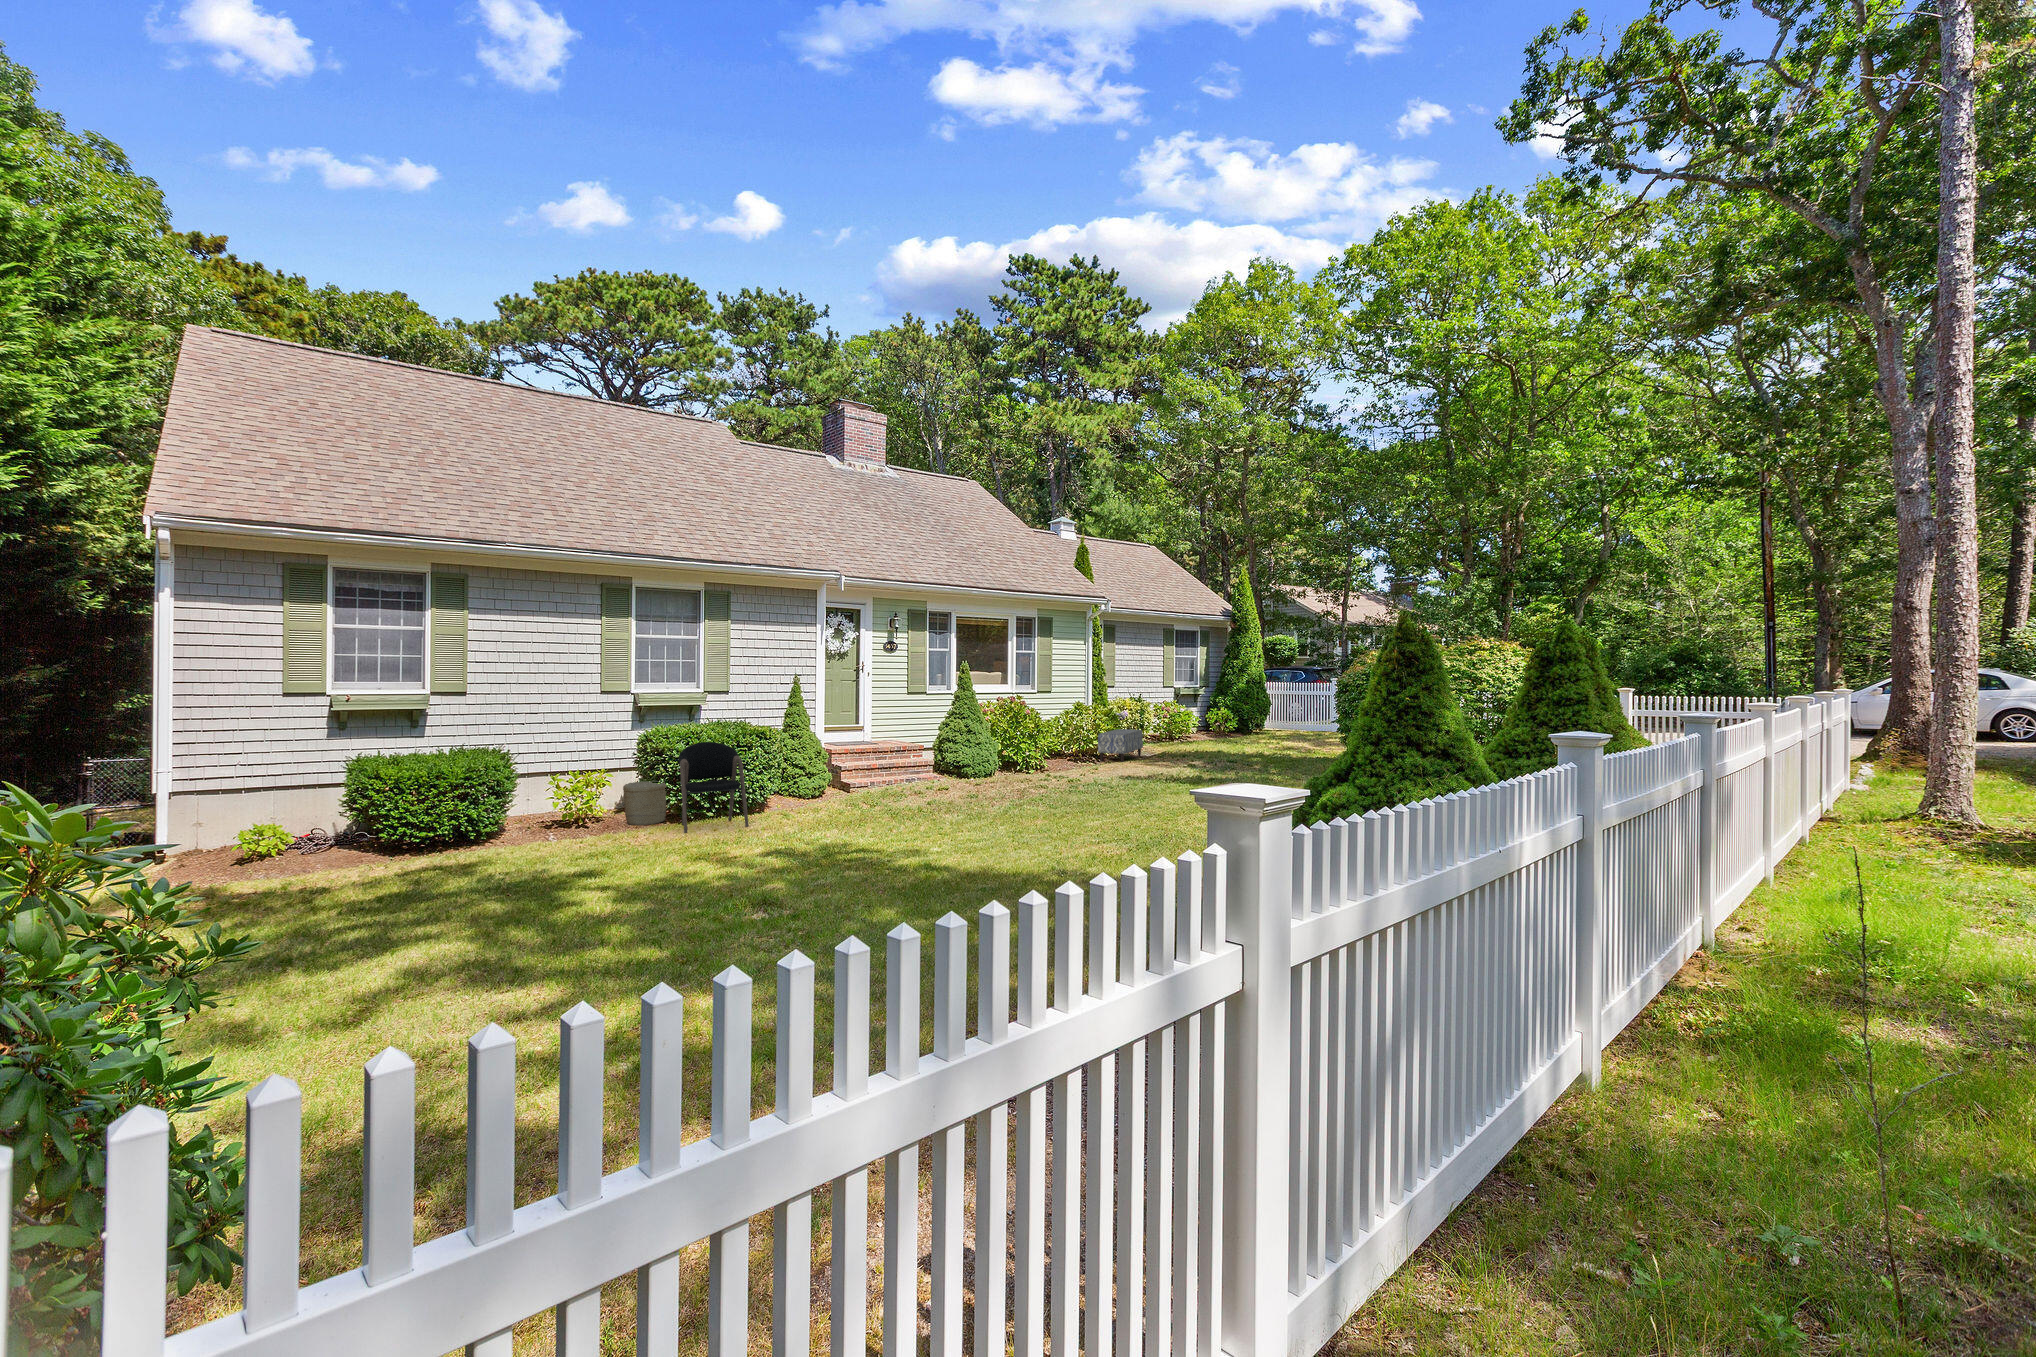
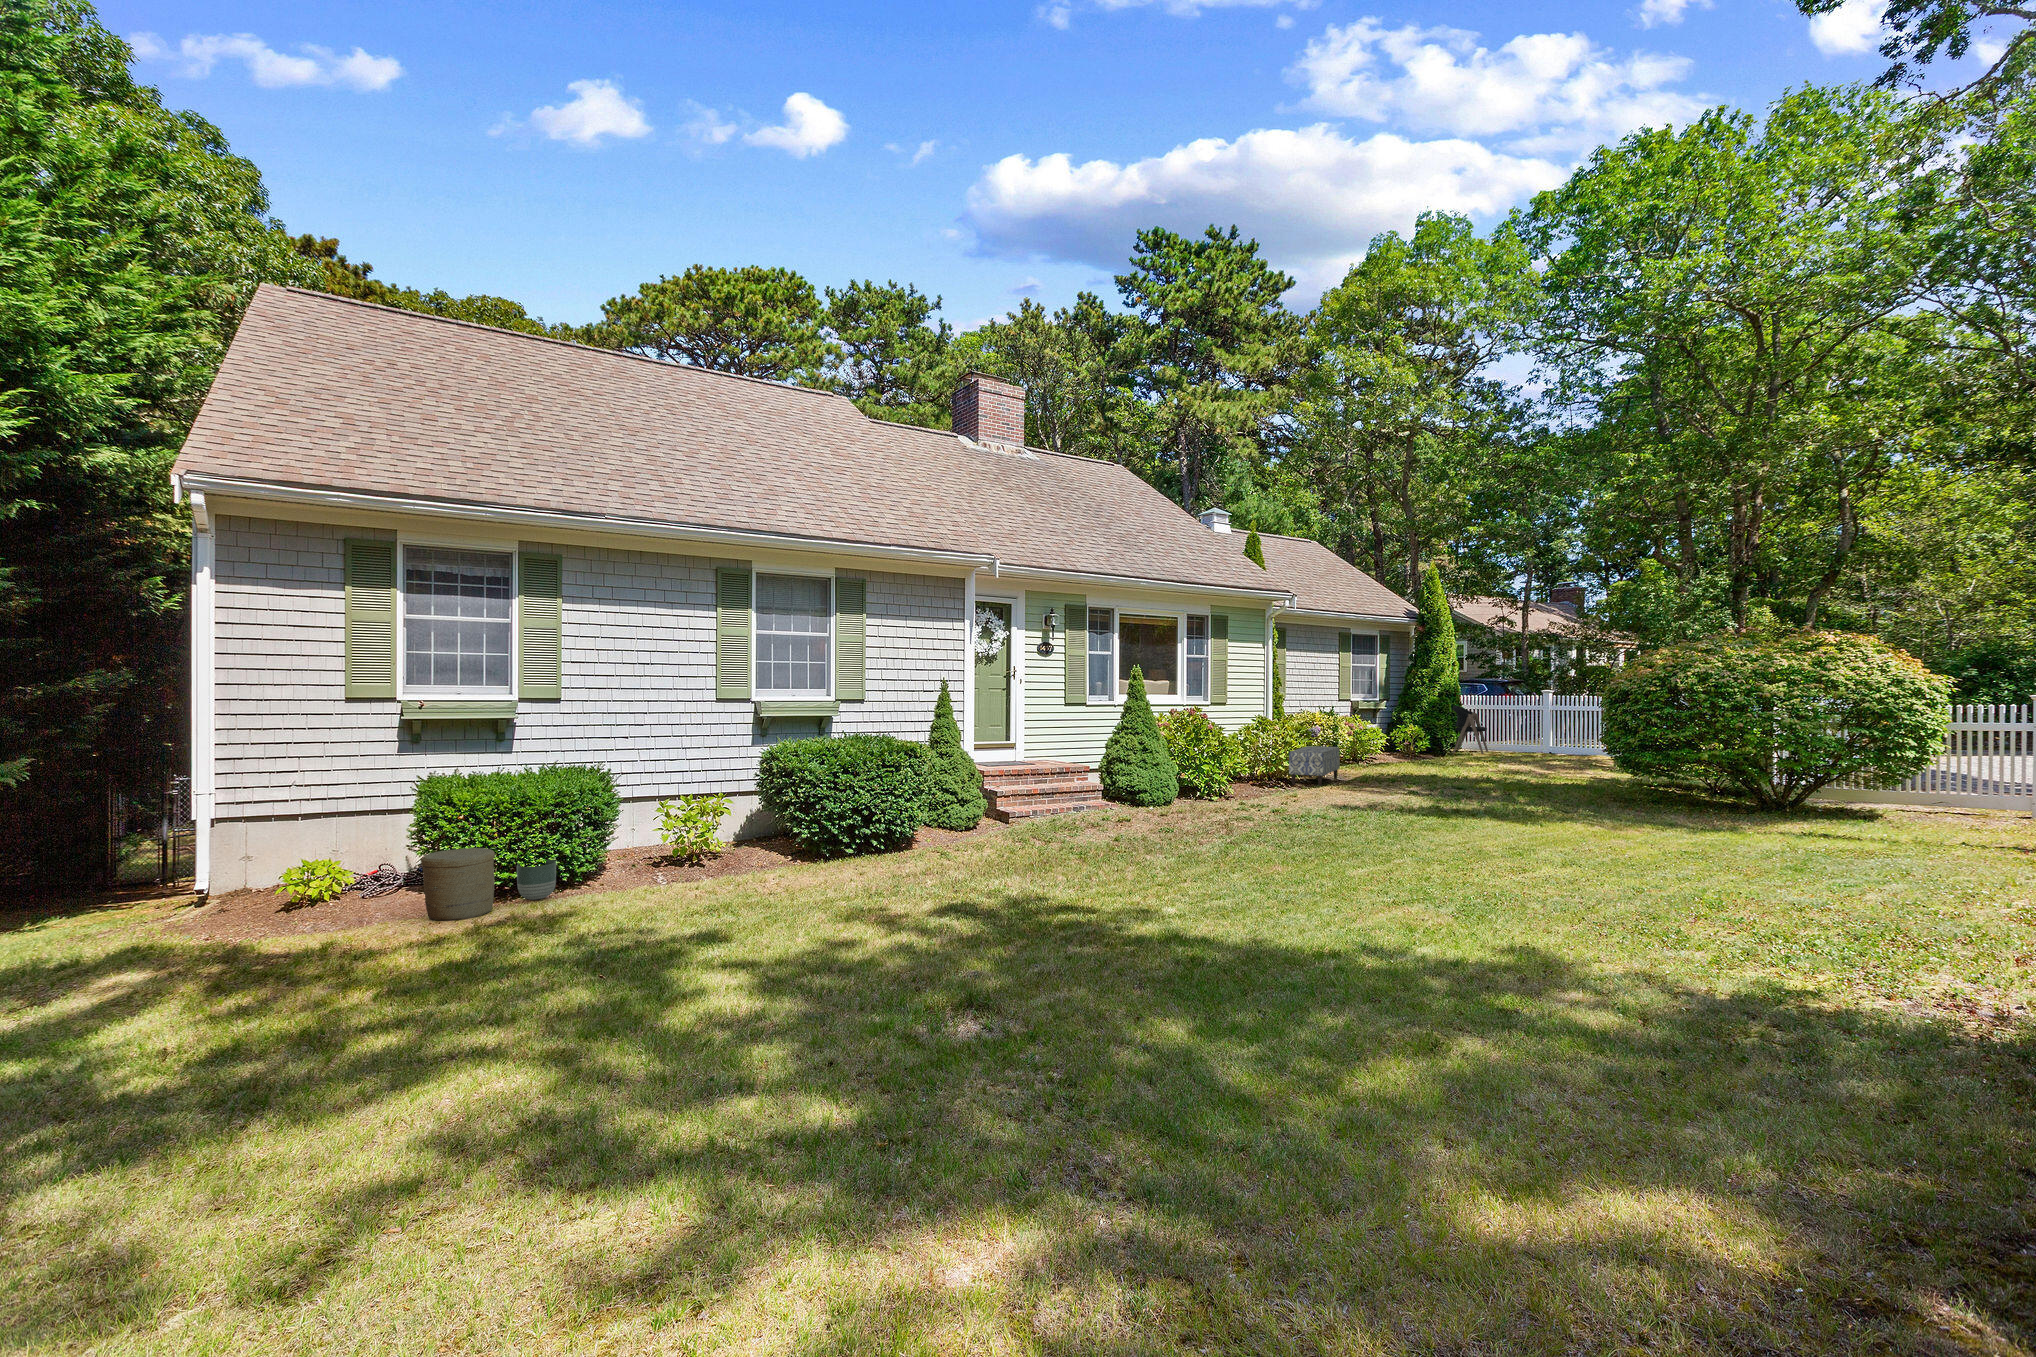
chair: present [678,742,749,833] -> present [1453,705,1488,754]
woven basket: present [623,781,666,825] -> present [421,848,495,921]
planter: none [433,821,466,852] -> present [517,860,556,900]

